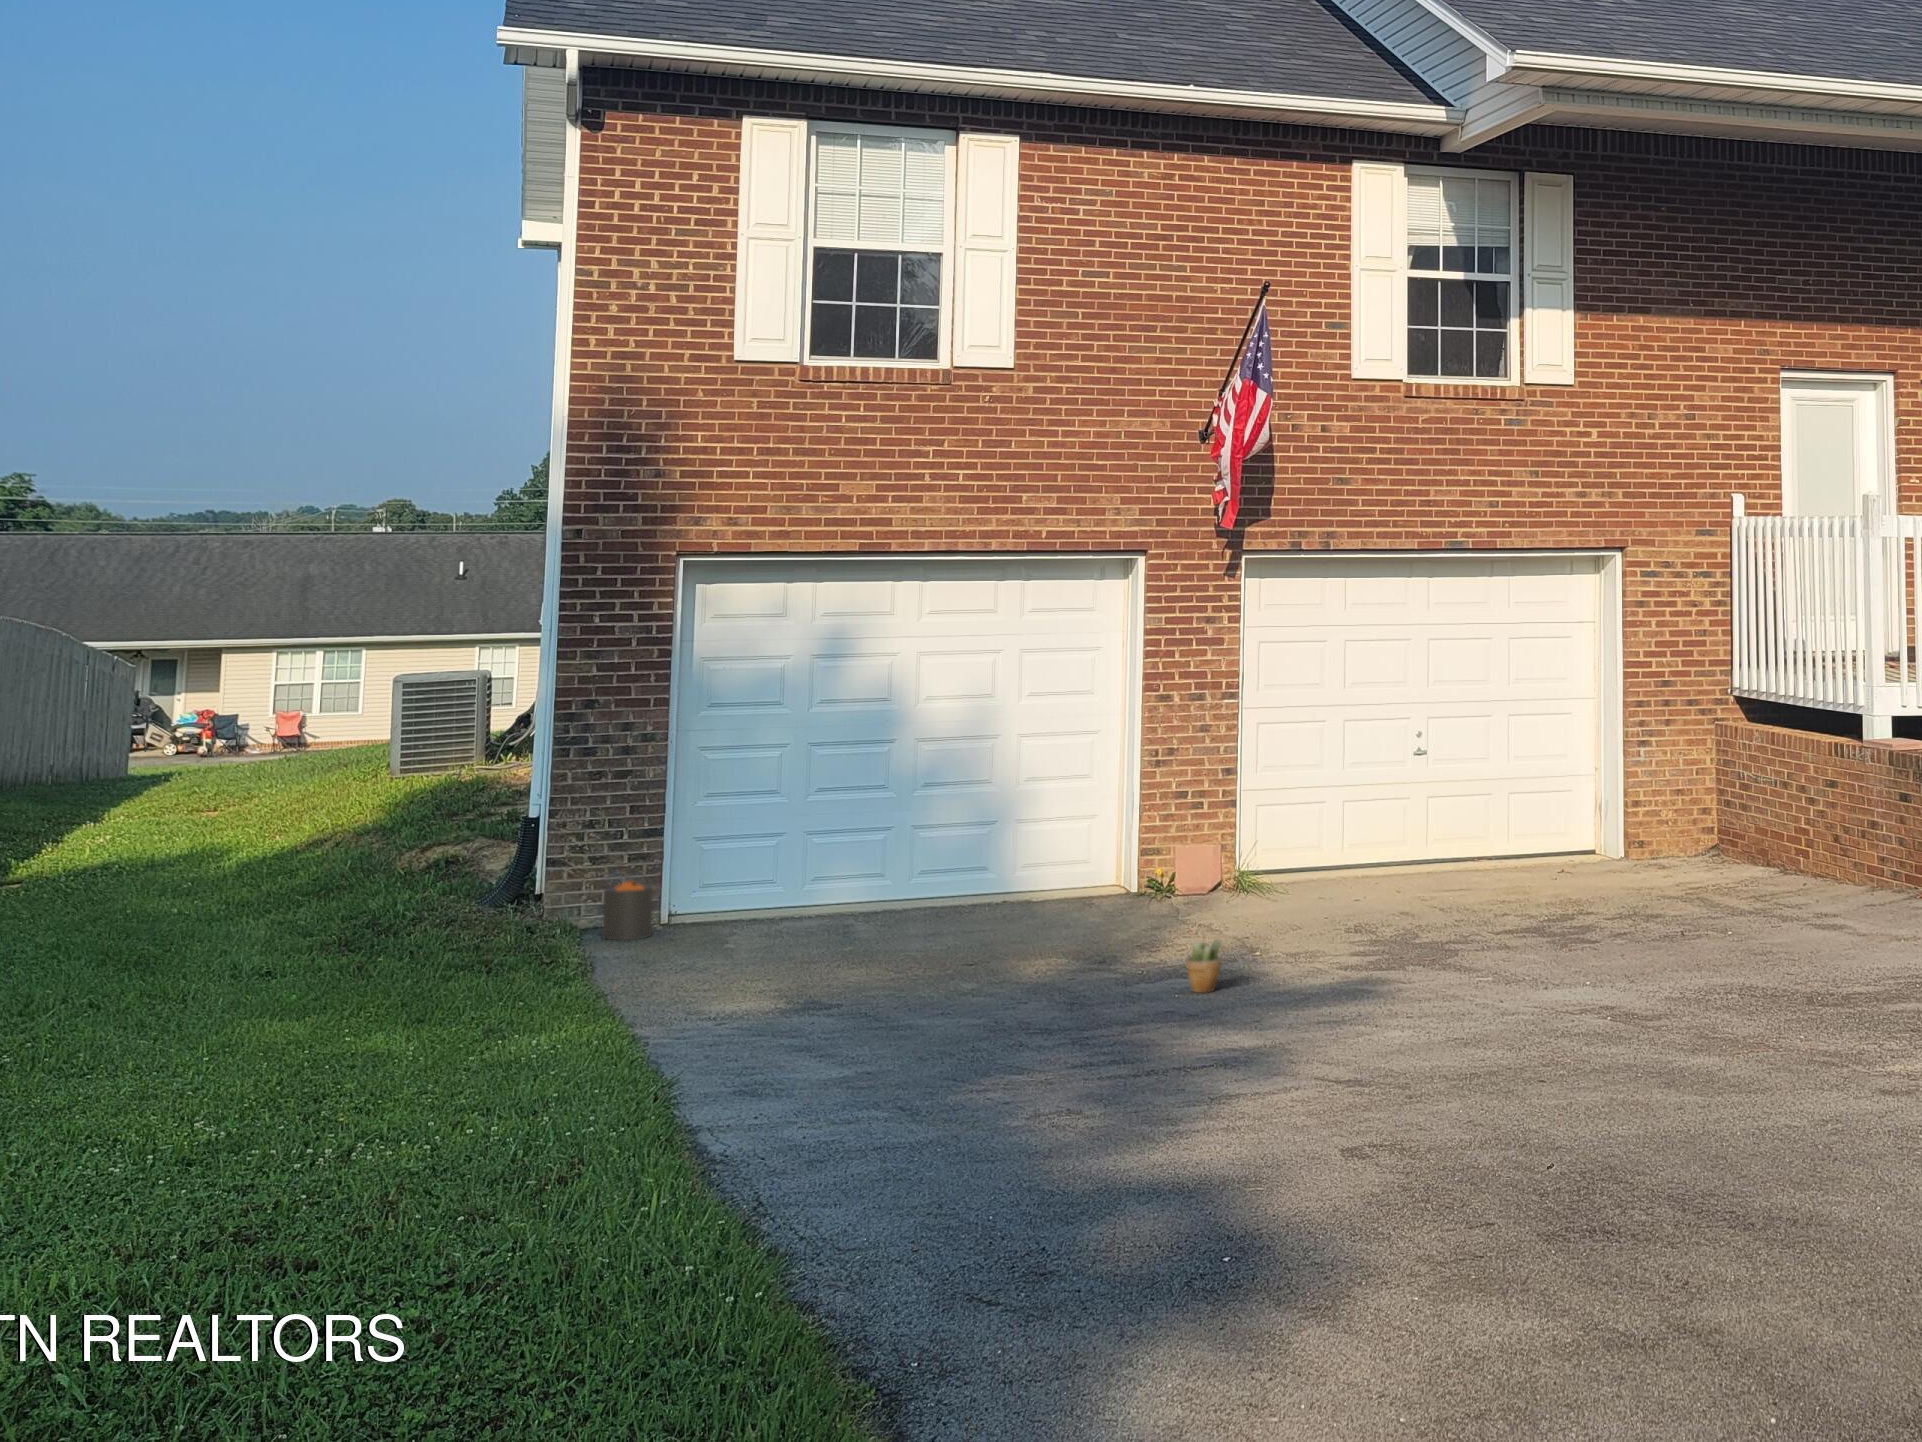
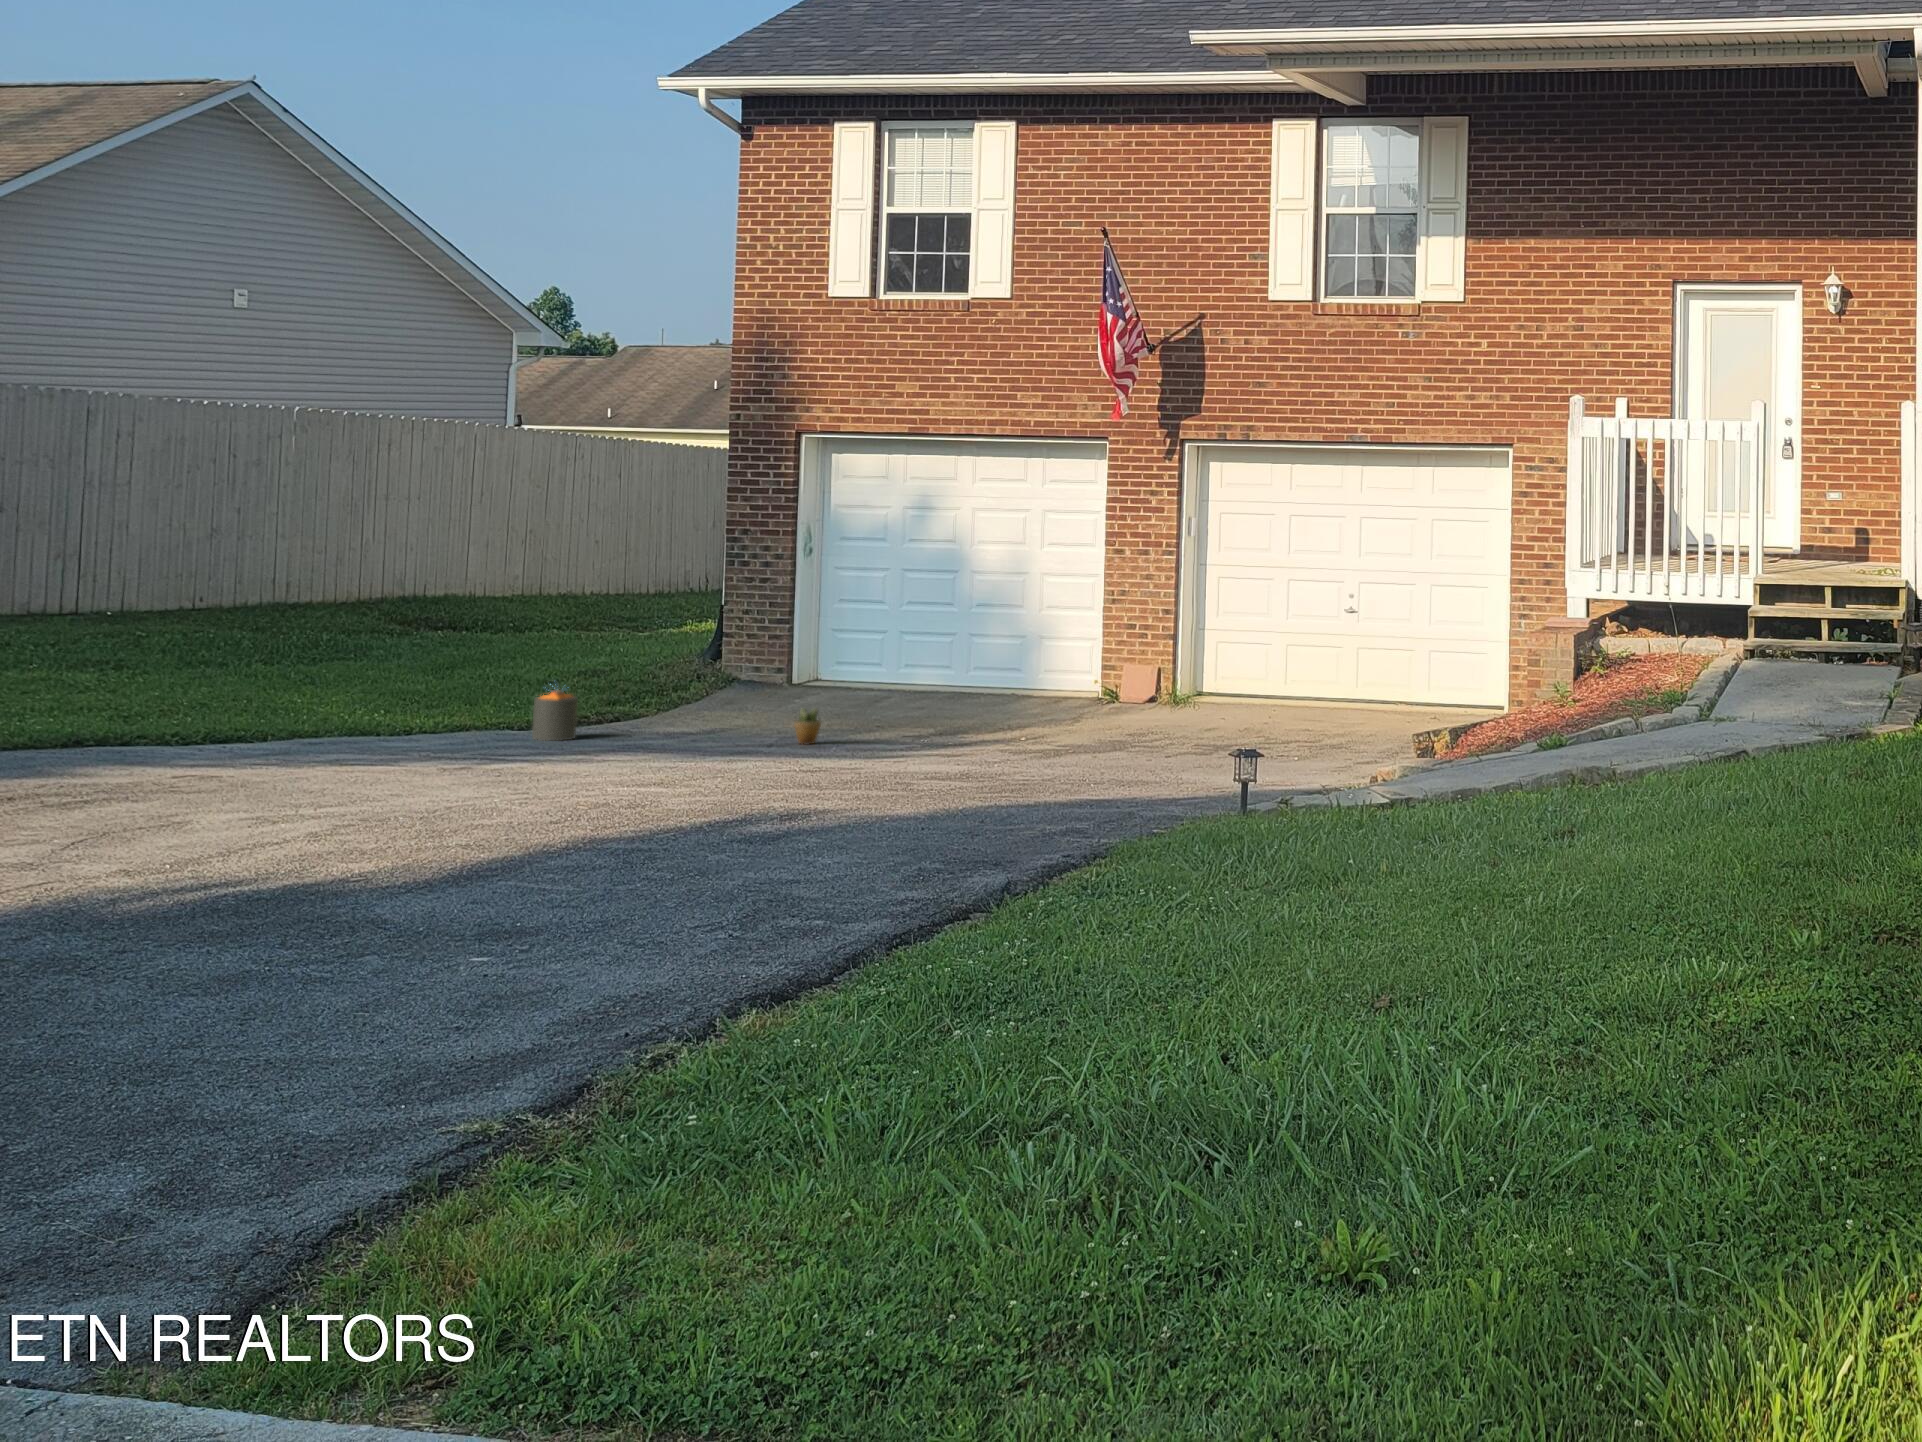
trash can: present [602,878,653,940] -> present [532,684,578,741]

